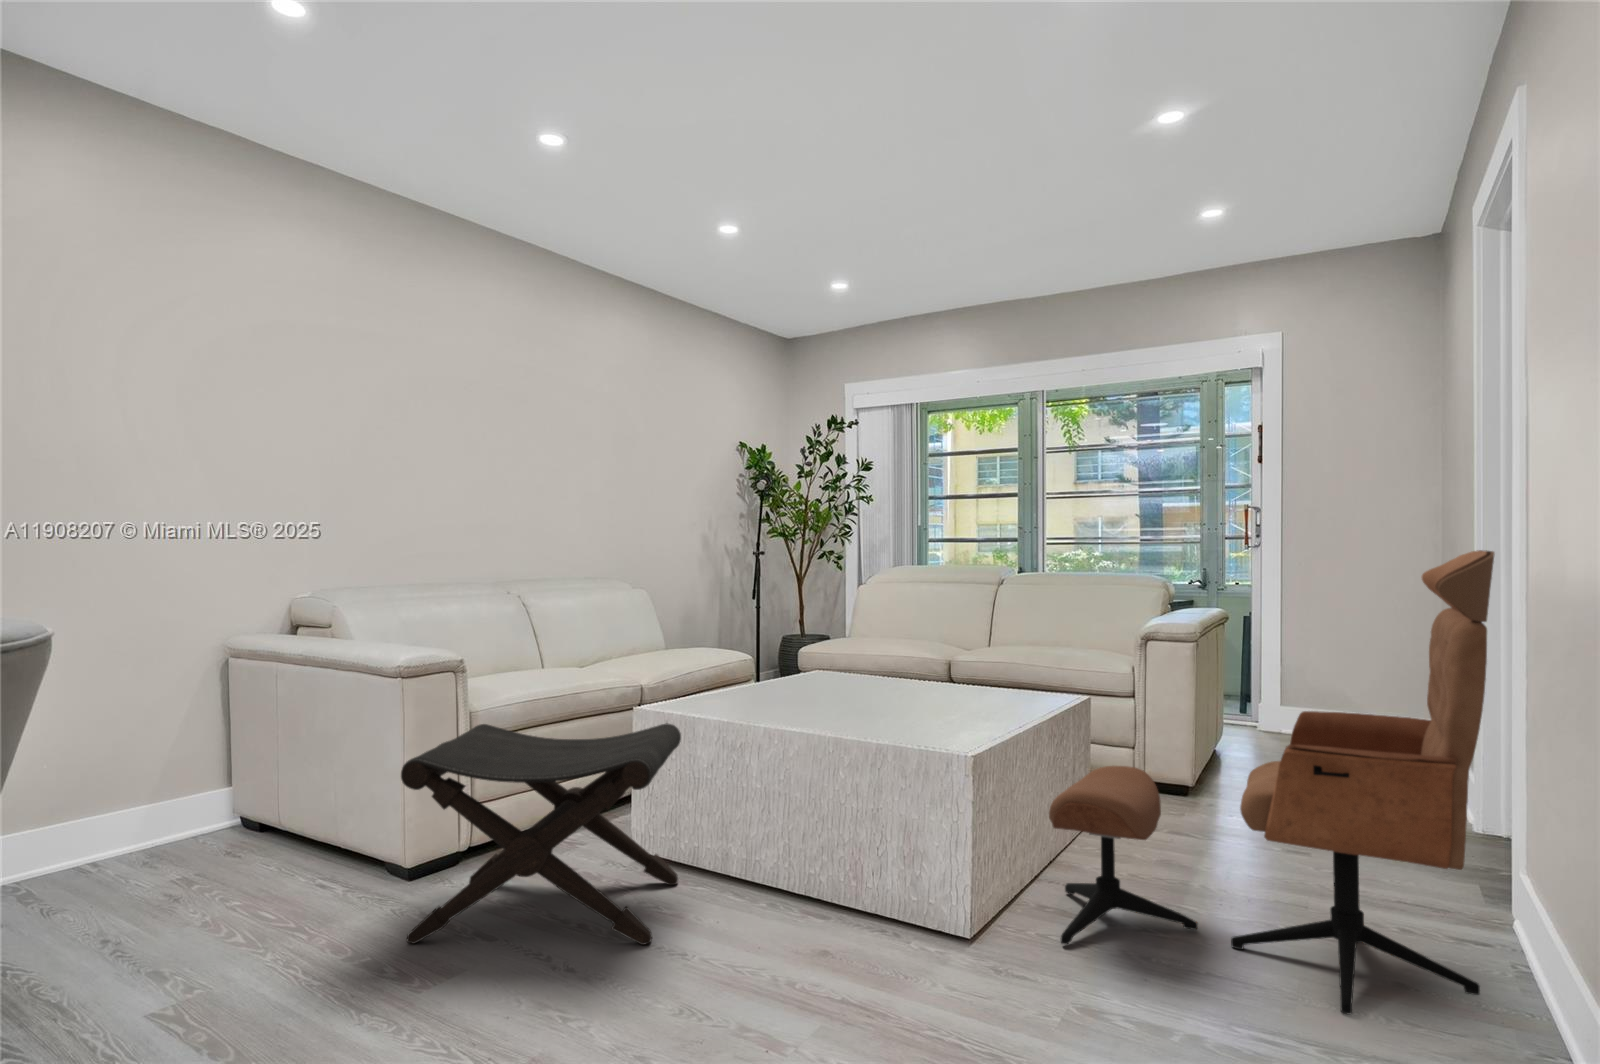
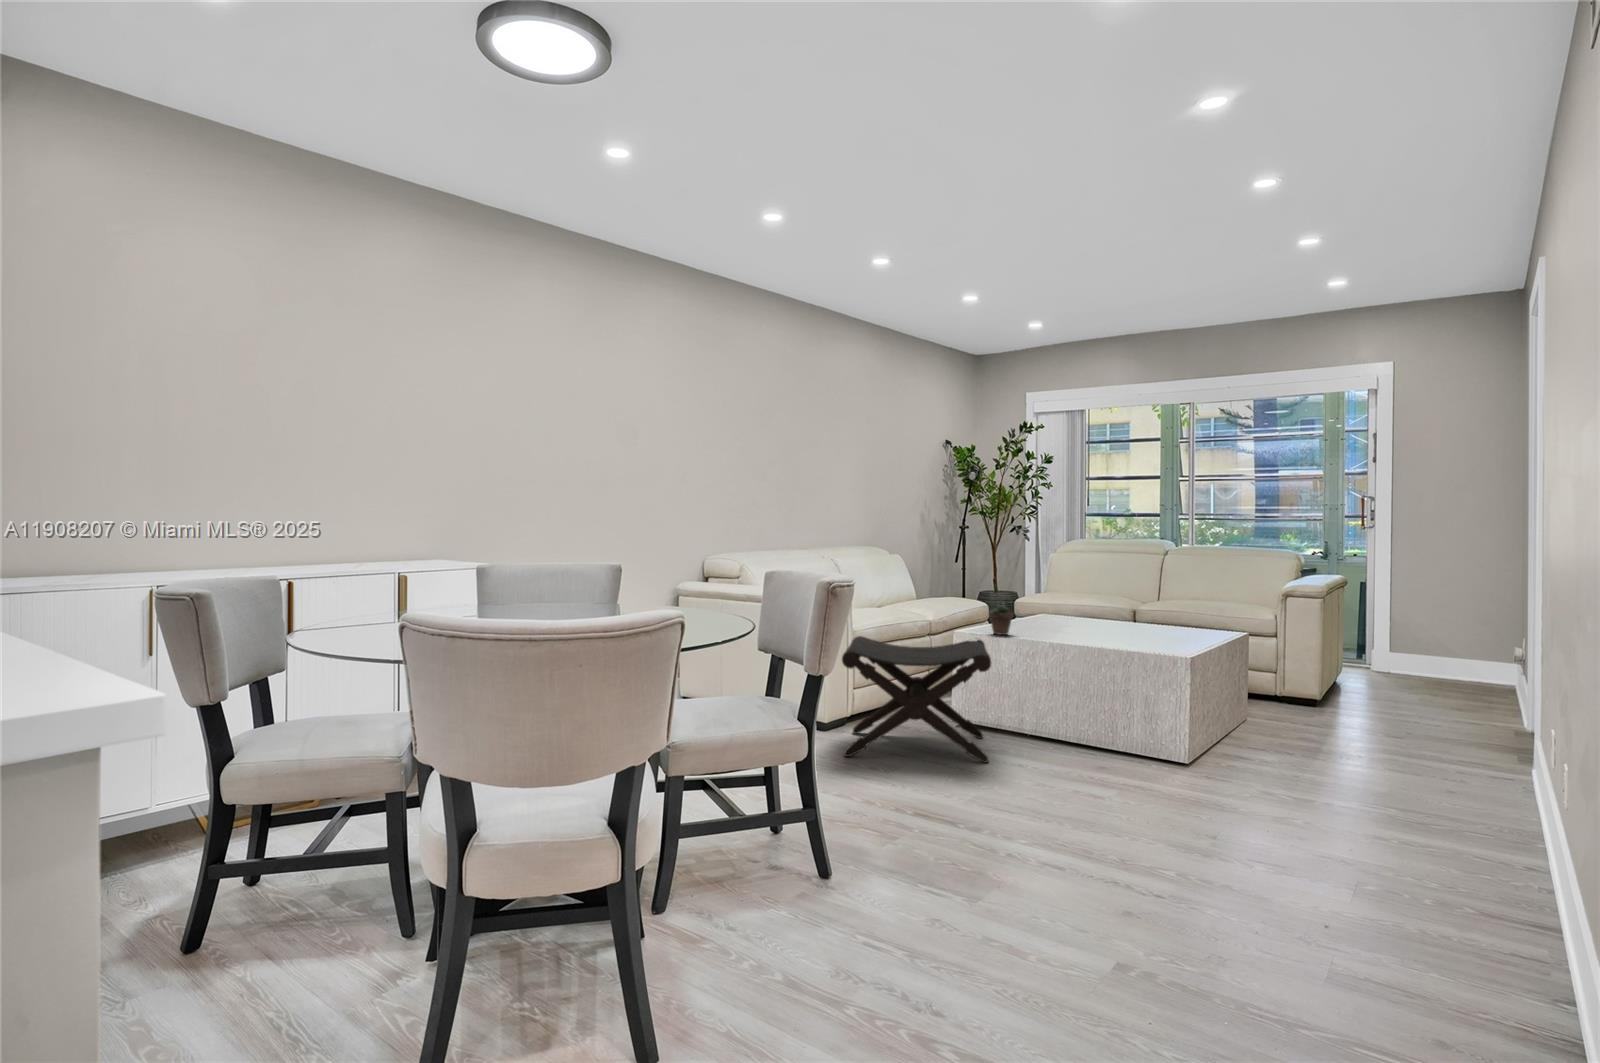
lounge chair: present [1049,550,1495,1014] -> none [1235,538,1528,806]
succulent plant: none [695,651,732,715] -> present [989,604,1013,635]

